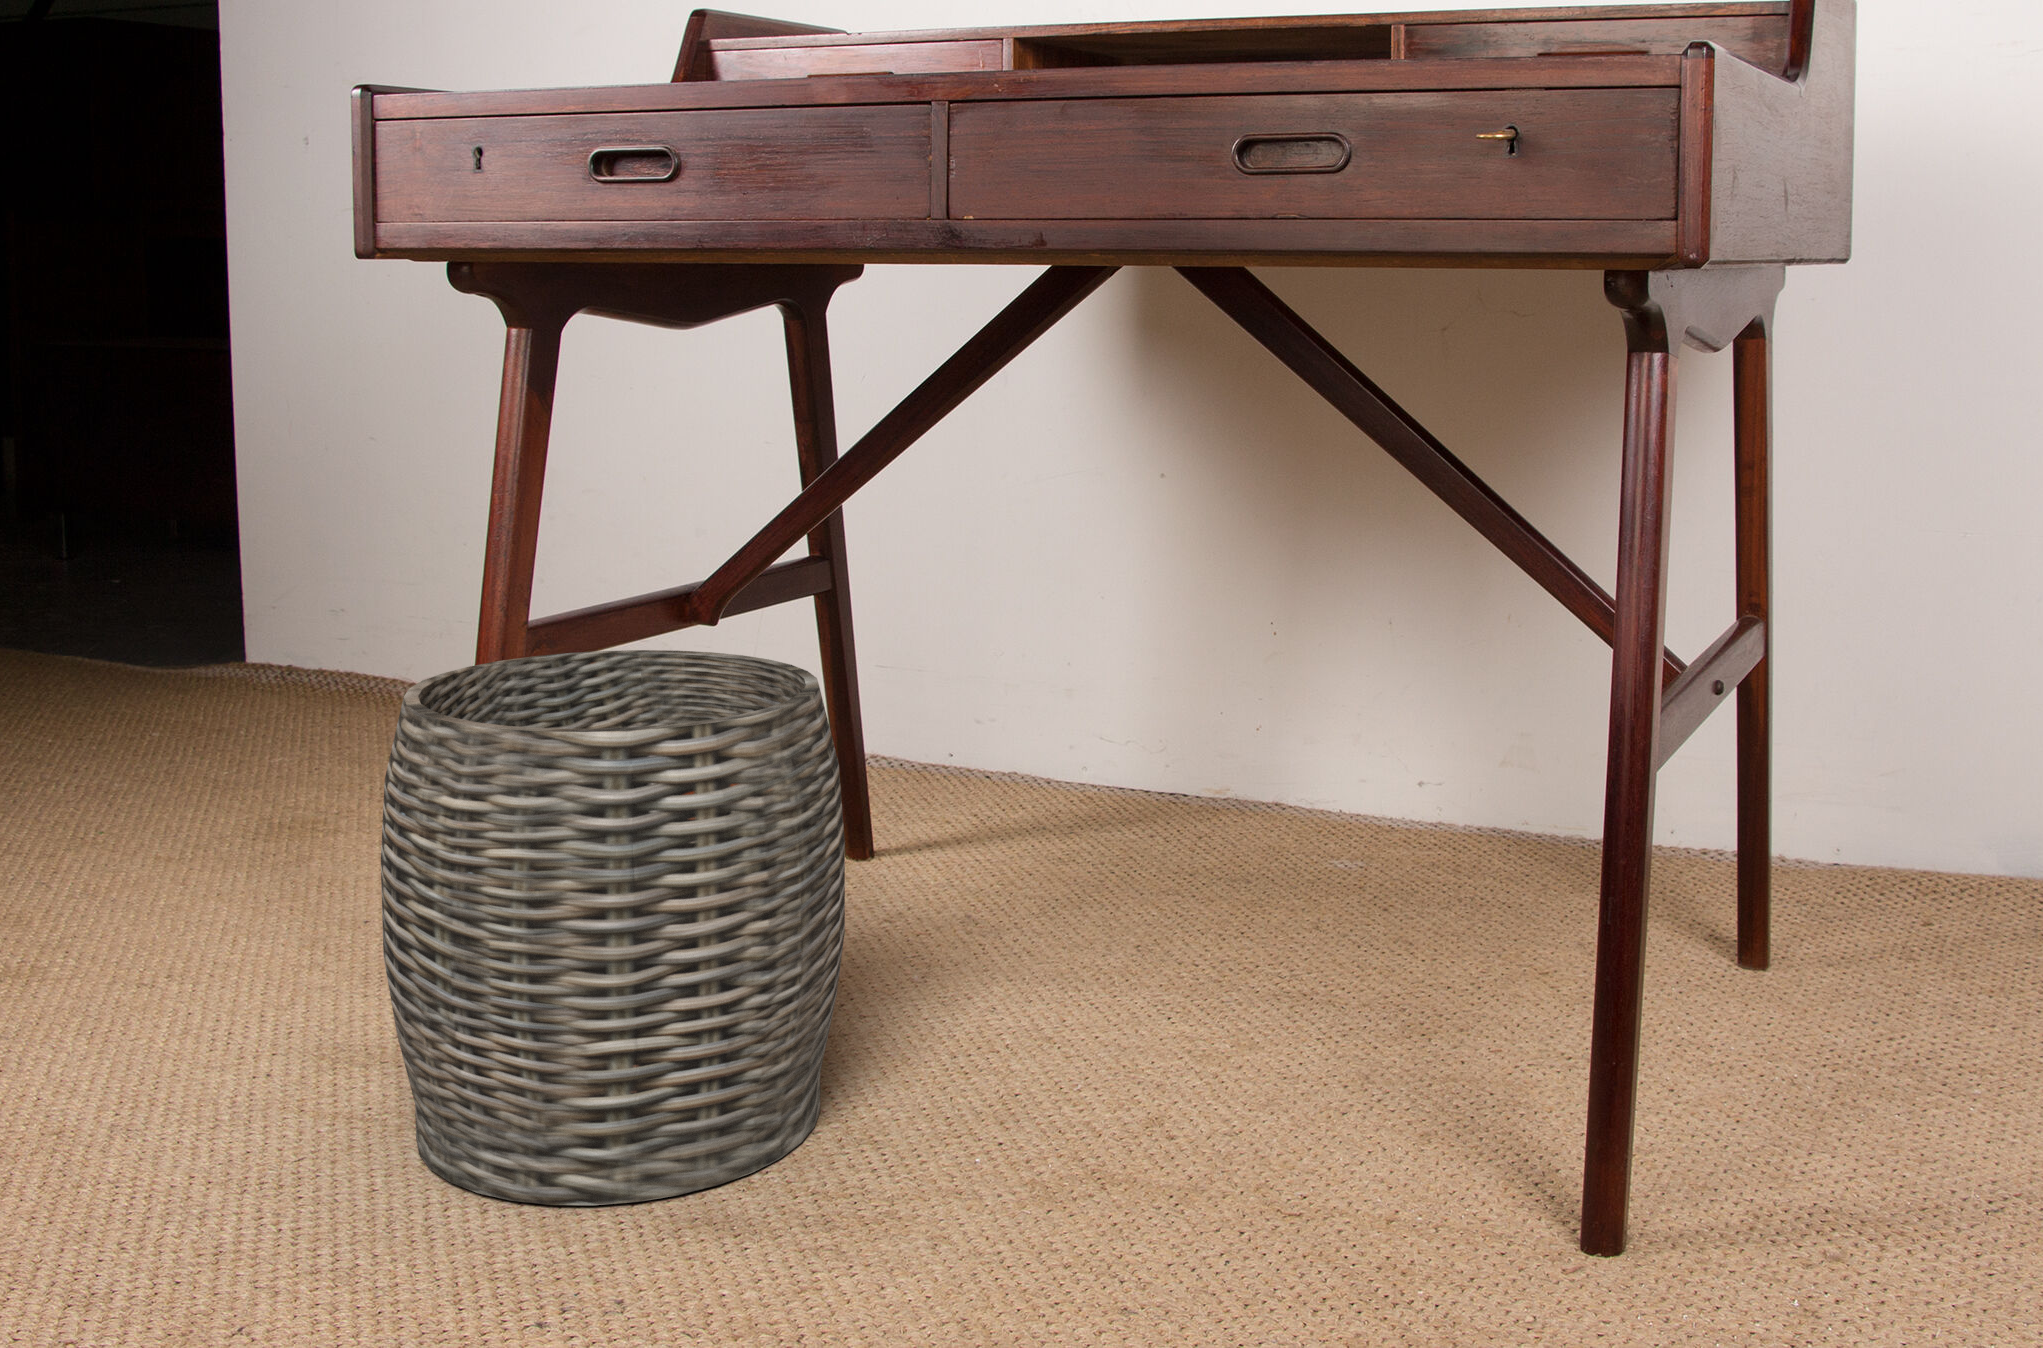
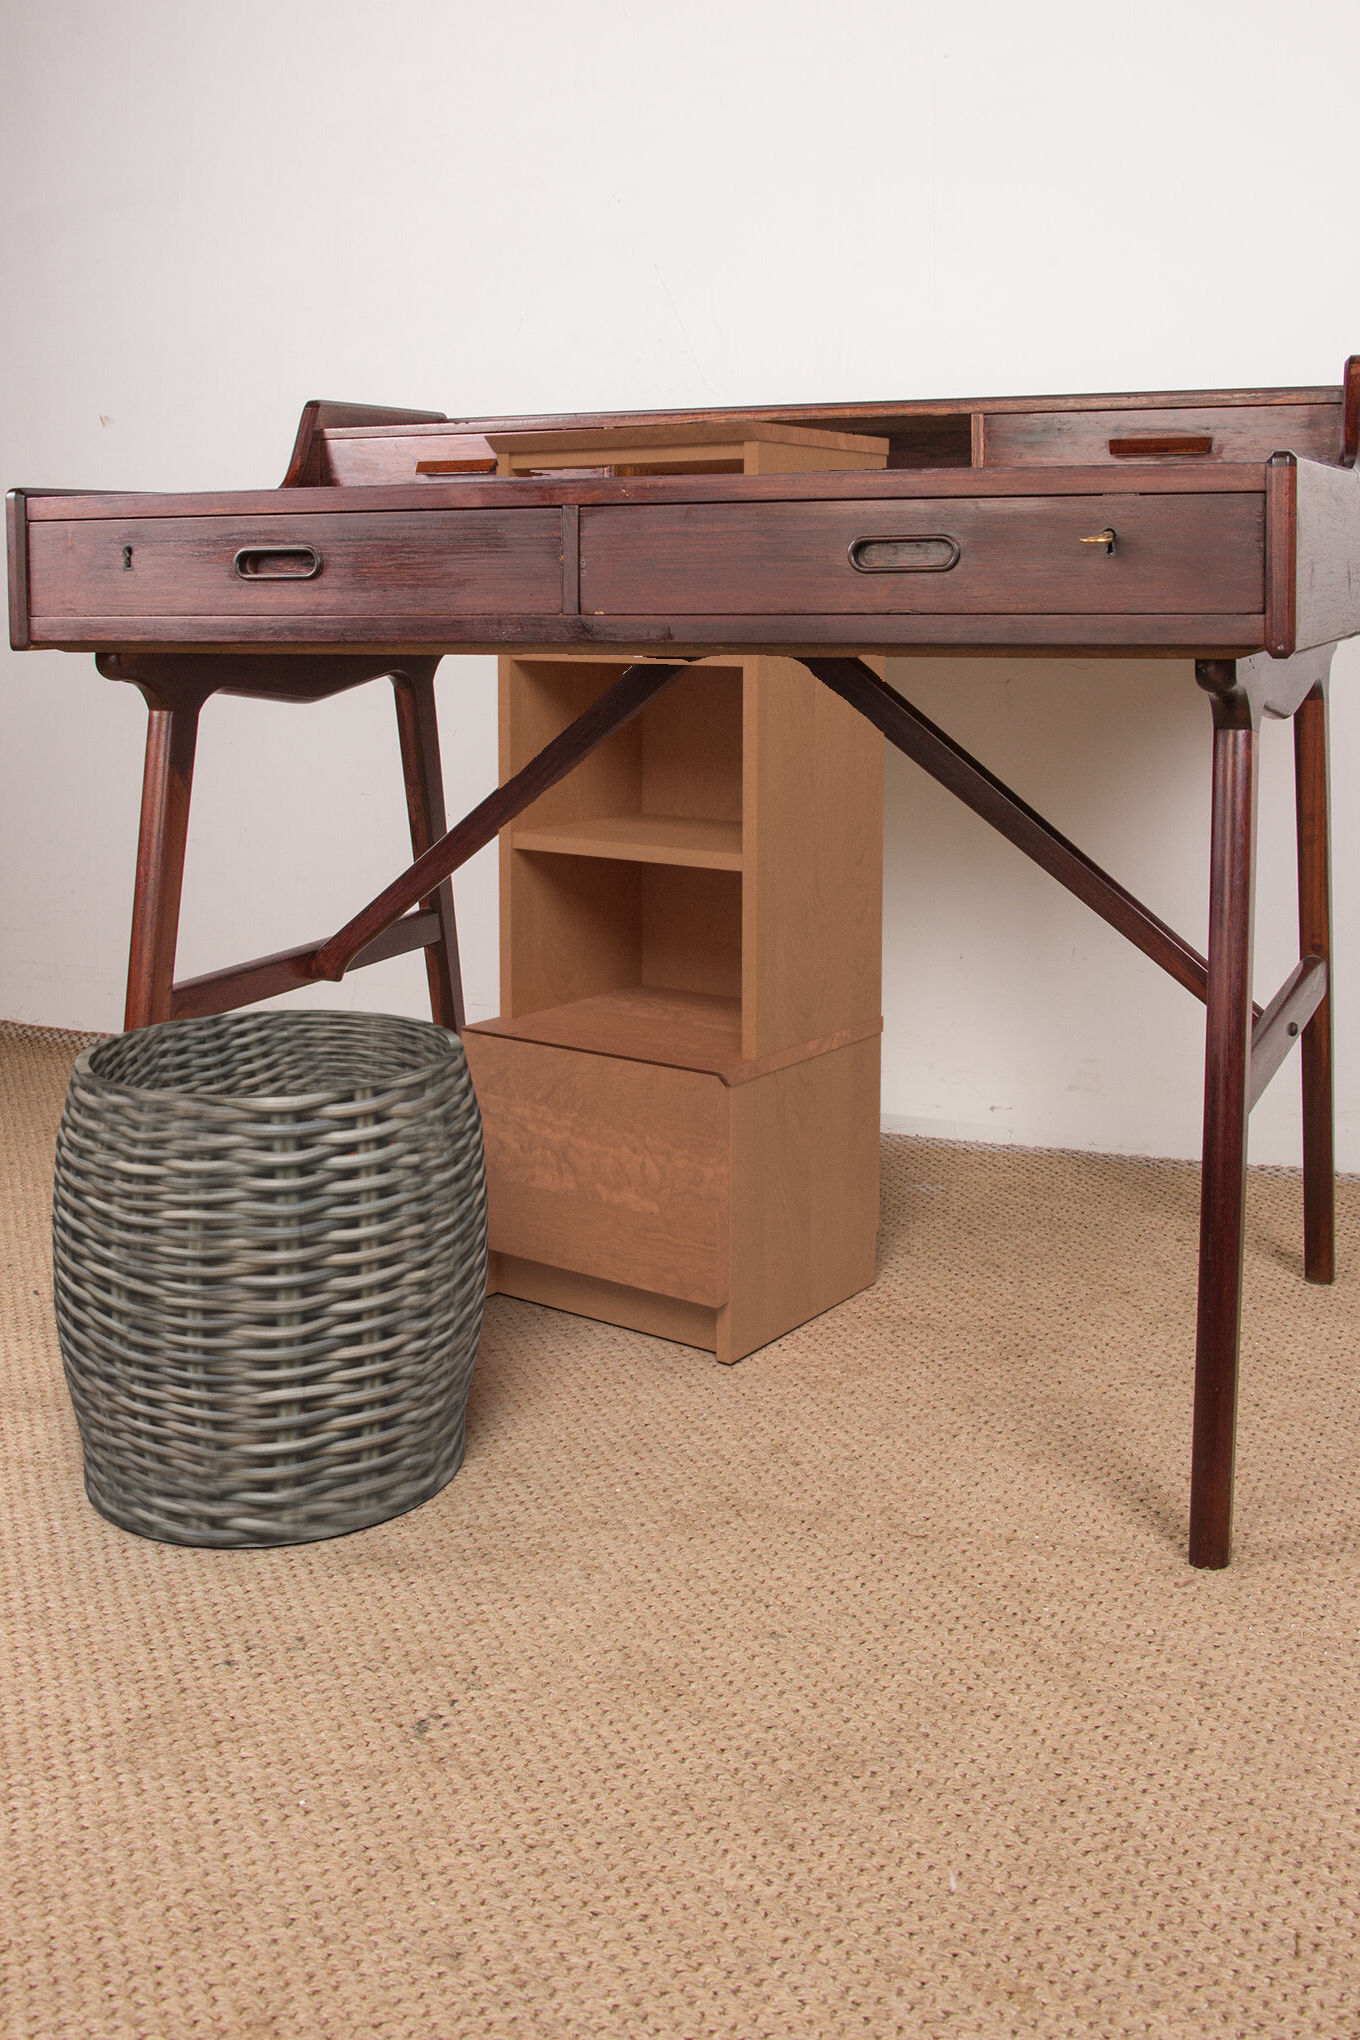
bookcase: none [835,22,1302,1036] -> present [461,421,889,1364]

